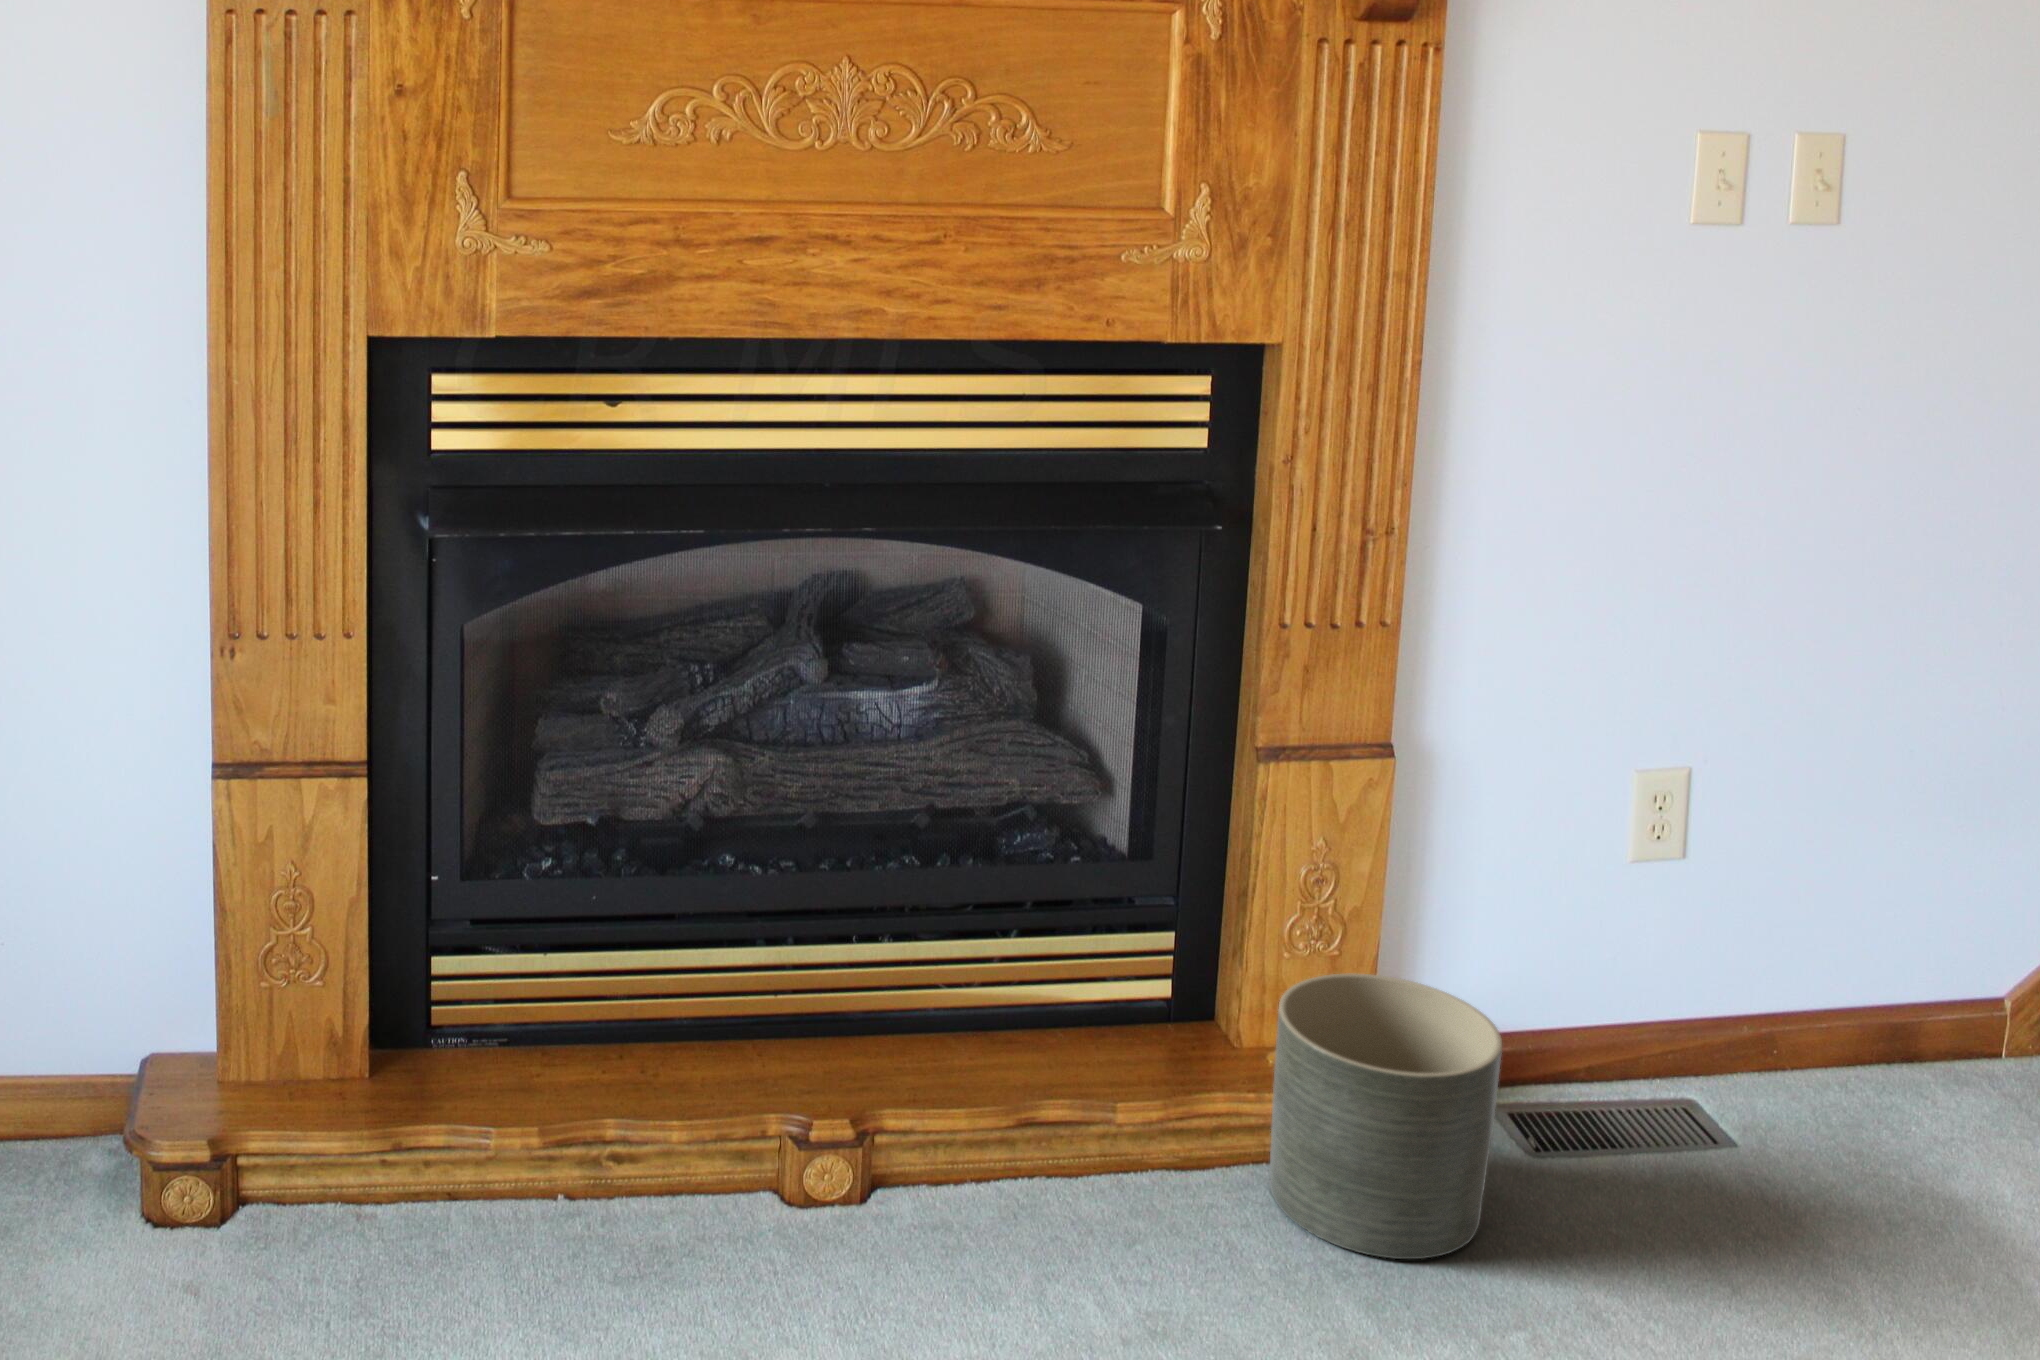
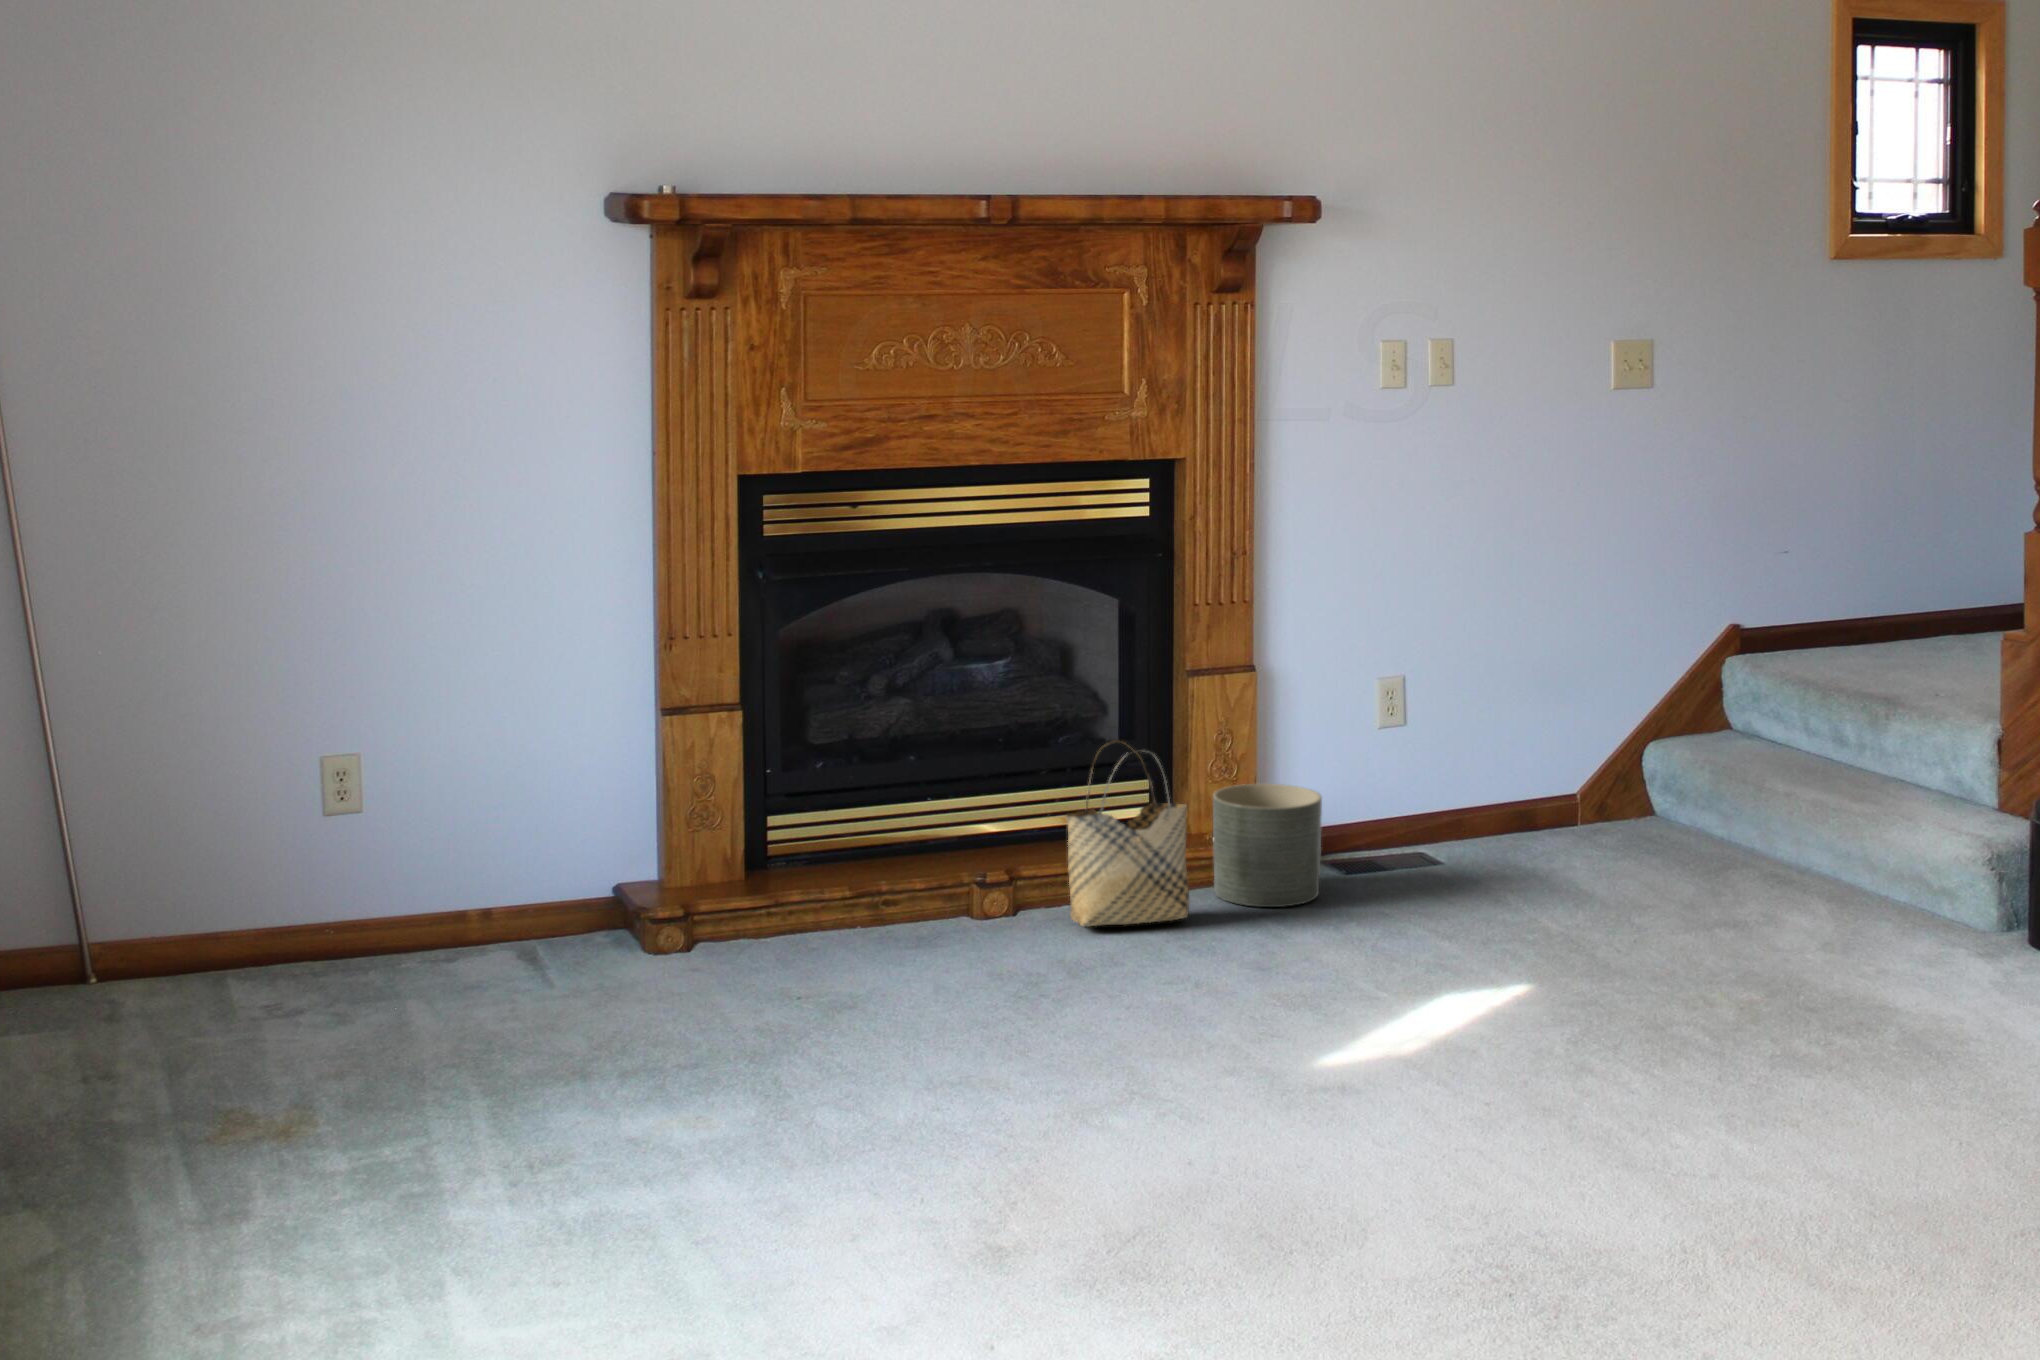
woven basket: none [958,903,1215,1284] -> present [1066,740,1189,927]

